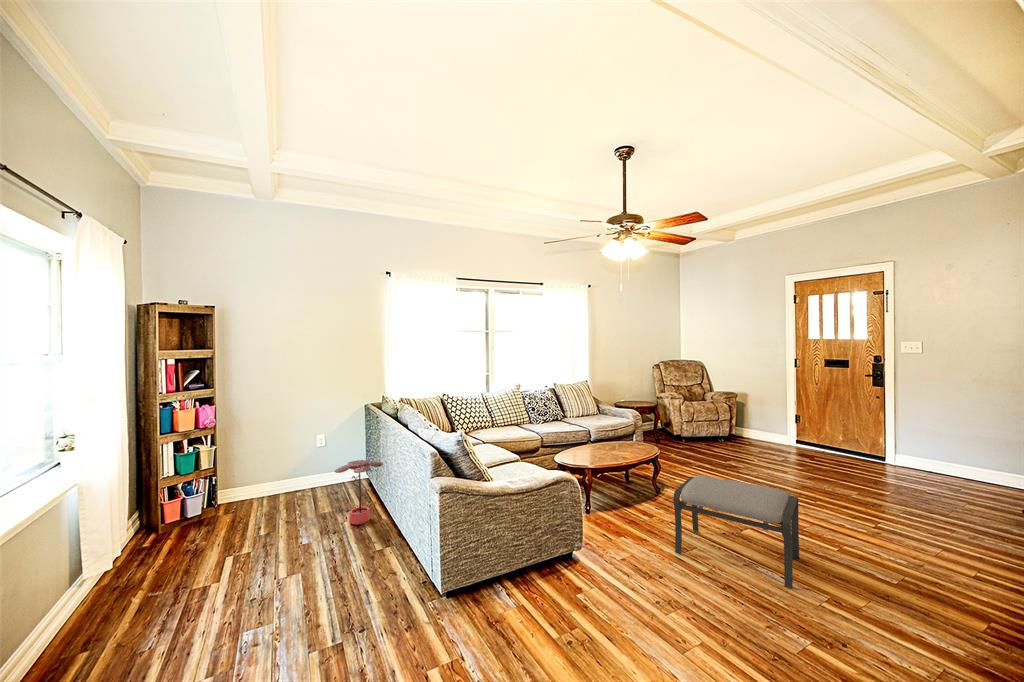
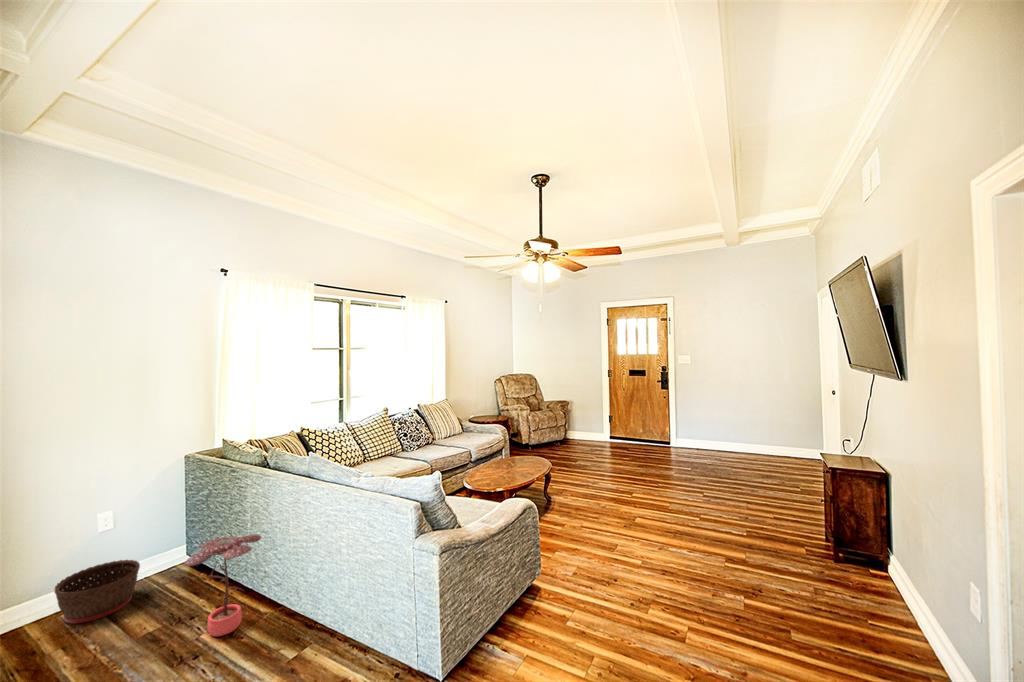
basket: none [296,467,338,498] -> present [55,560,140,624]
ottoman: present [673,475,799,589] -> none [602,479,701,559]

